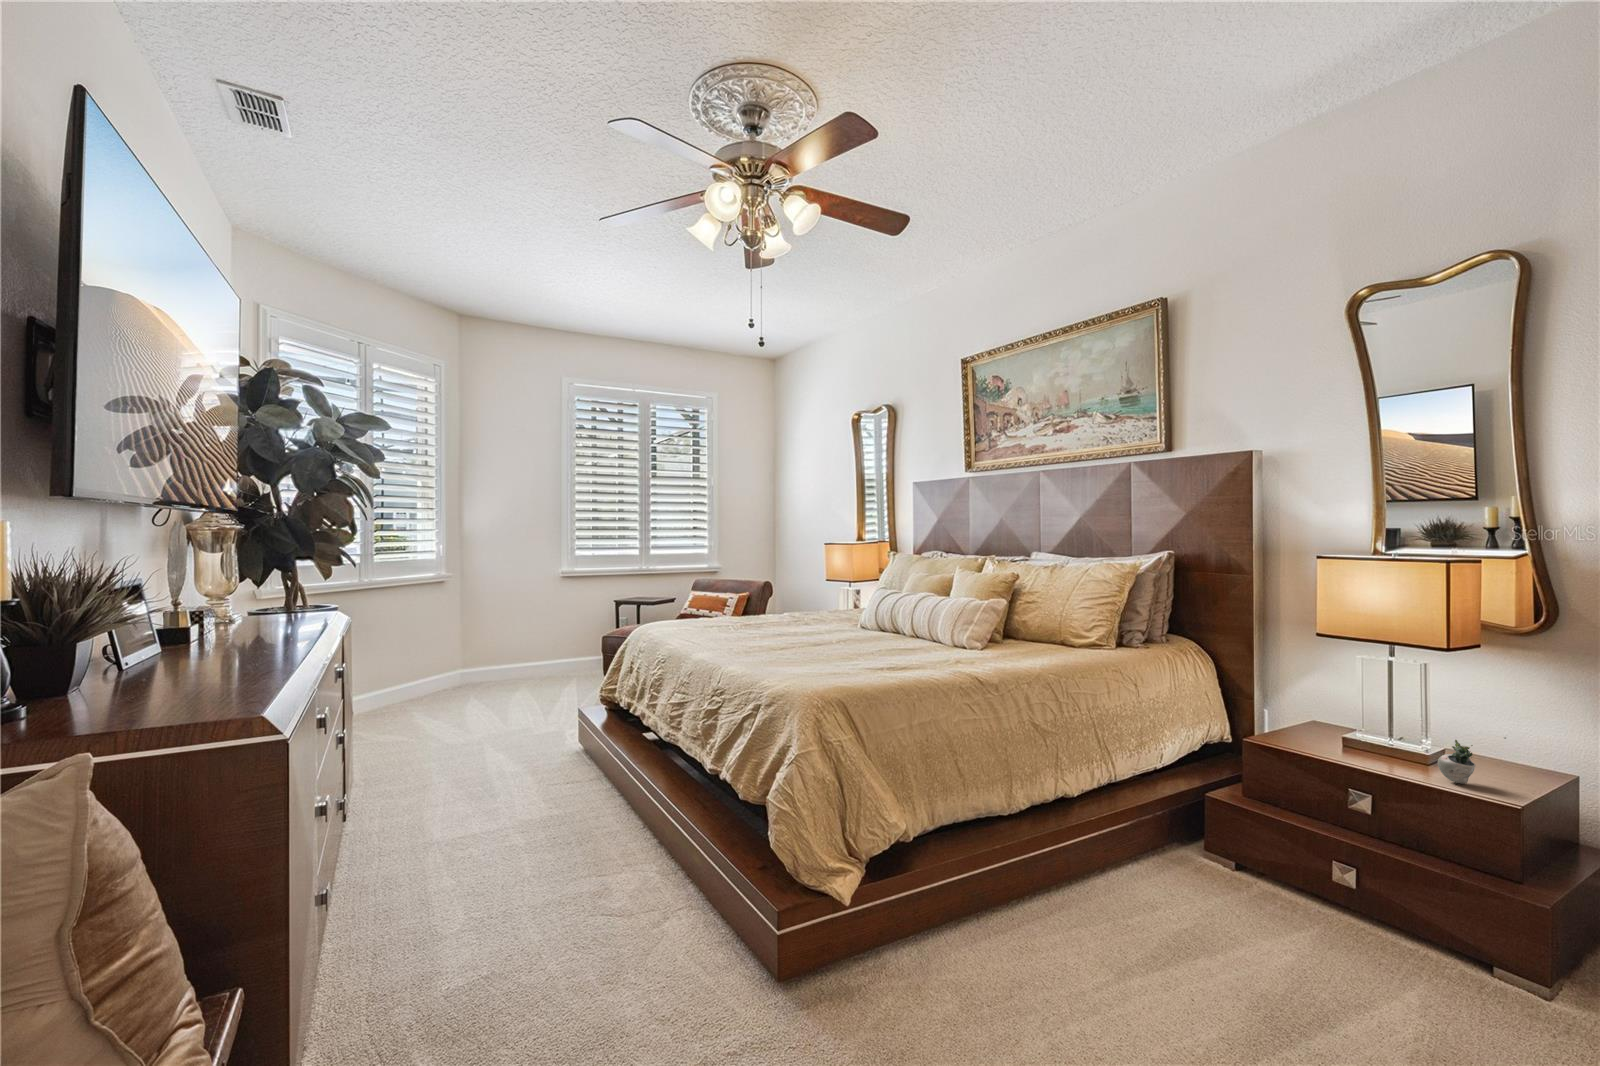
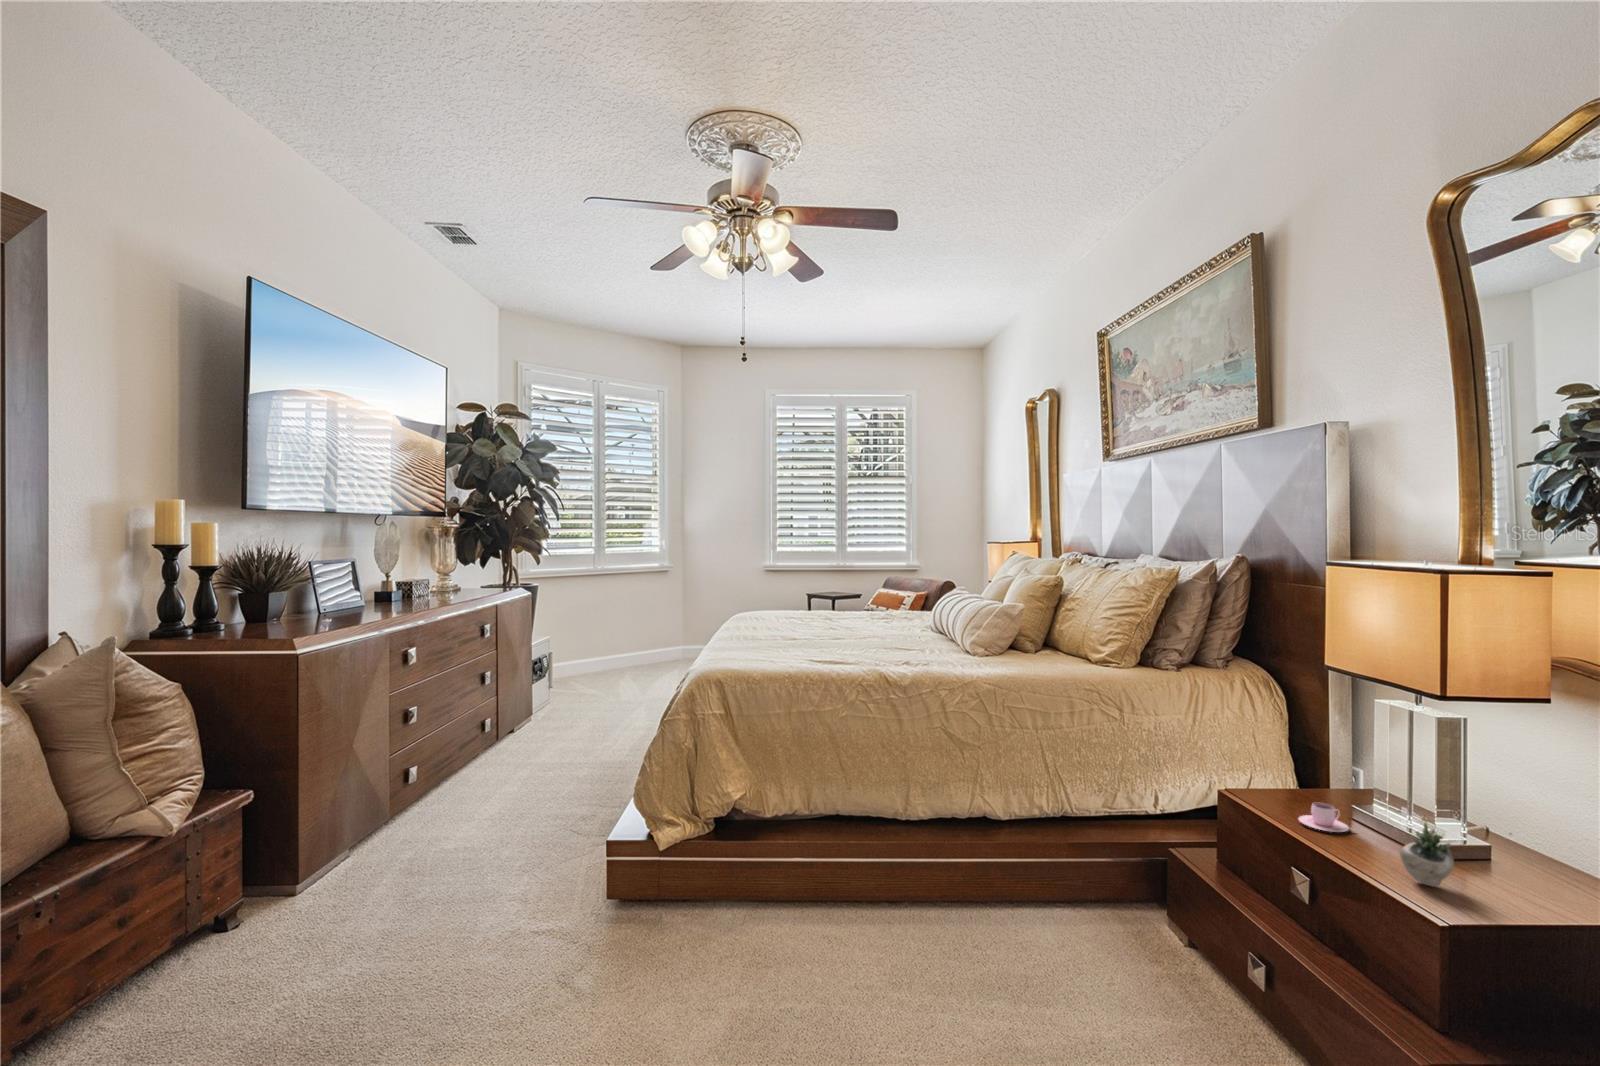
teacup: none [1317,717,1358,758] -> present [1299,803,1349,832]

